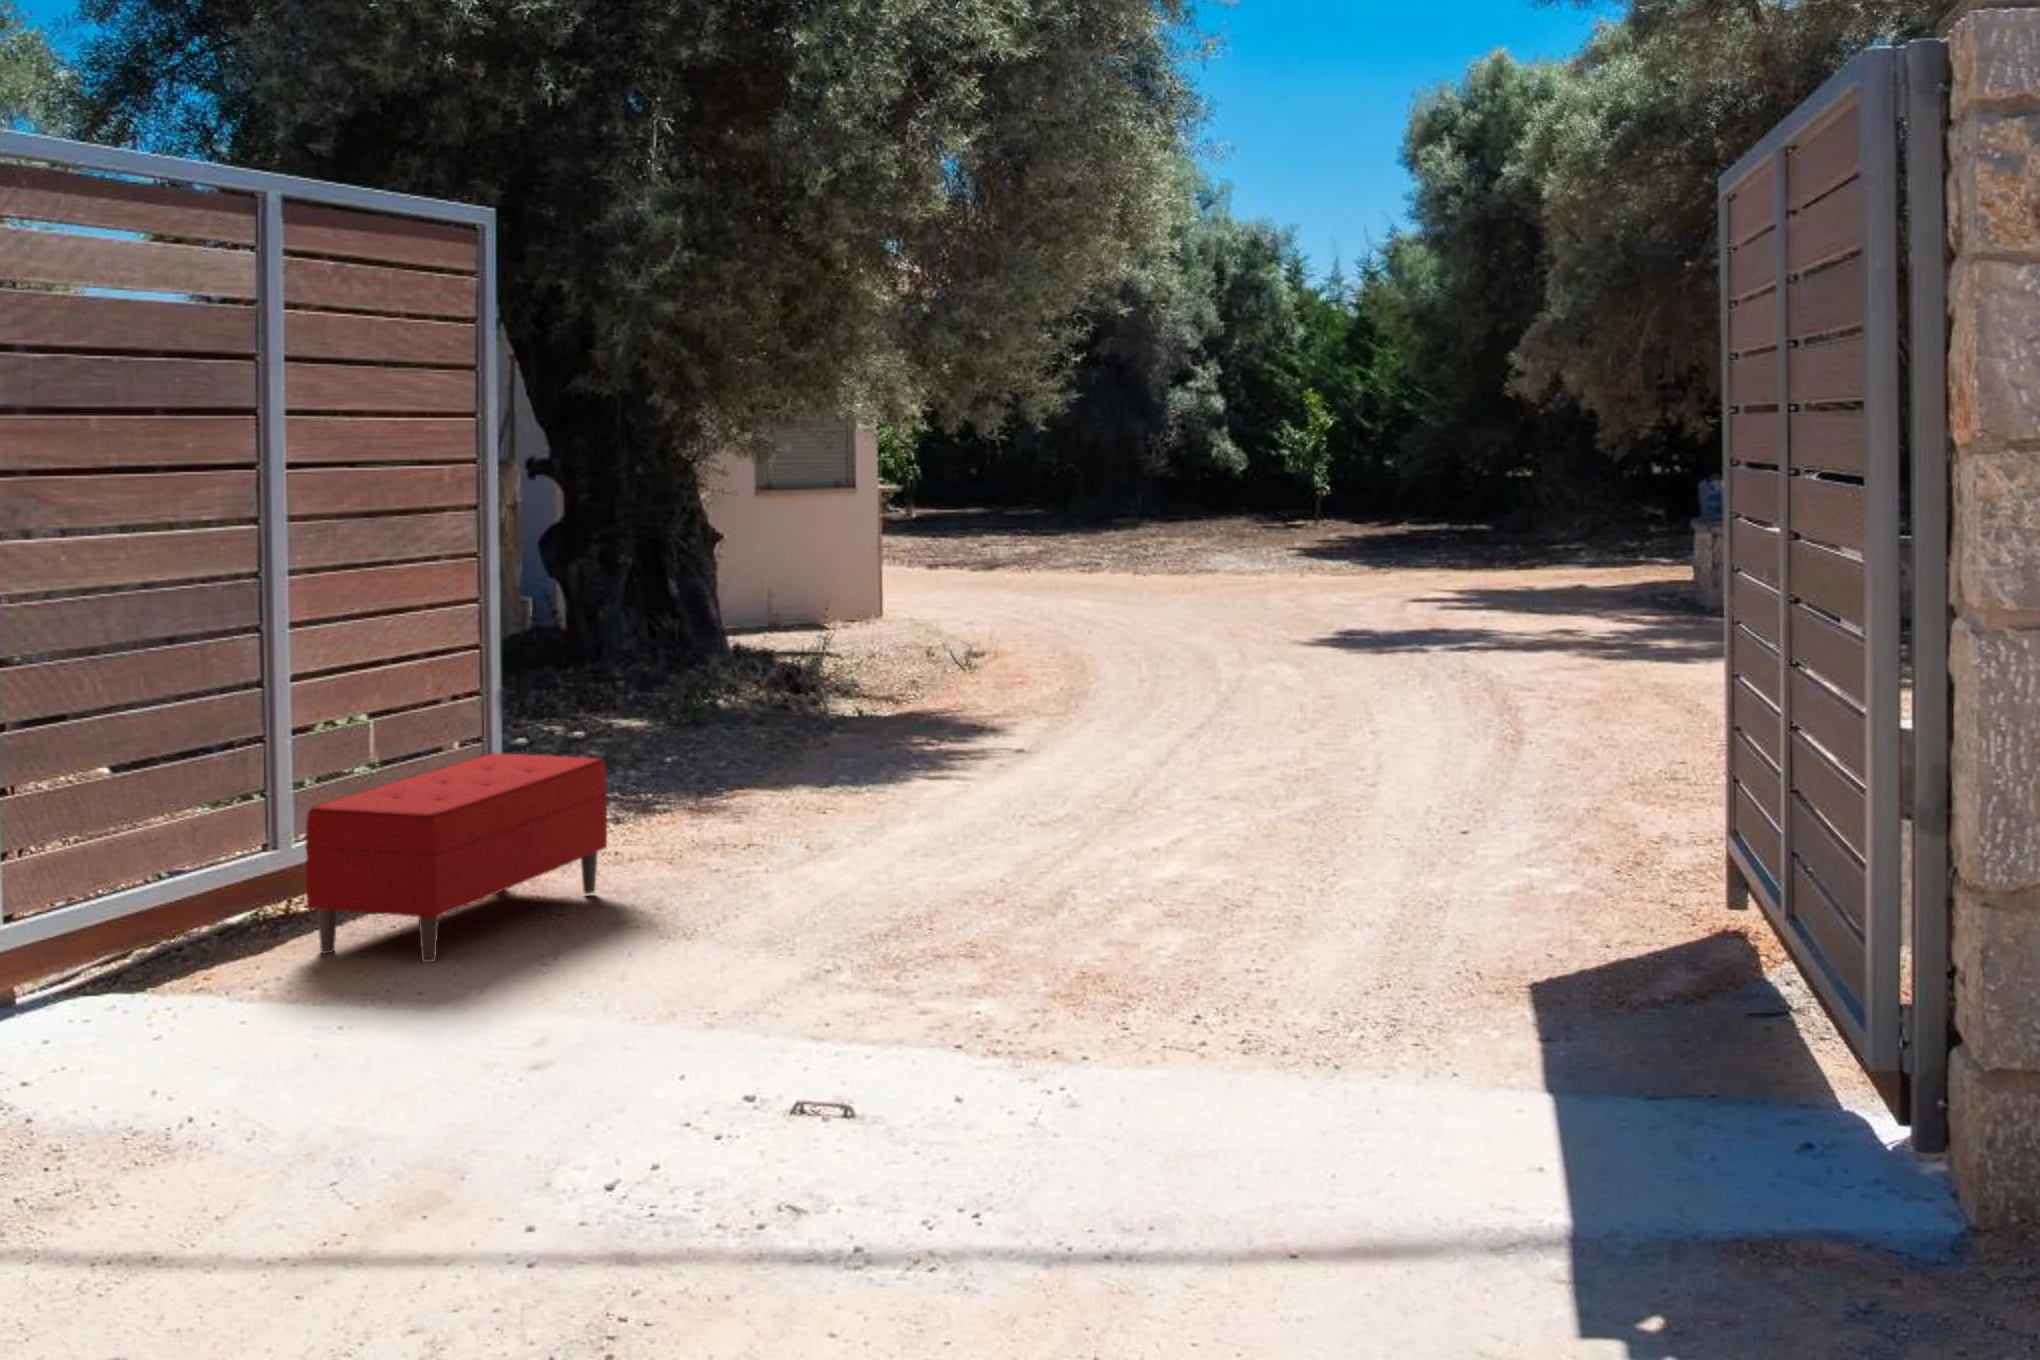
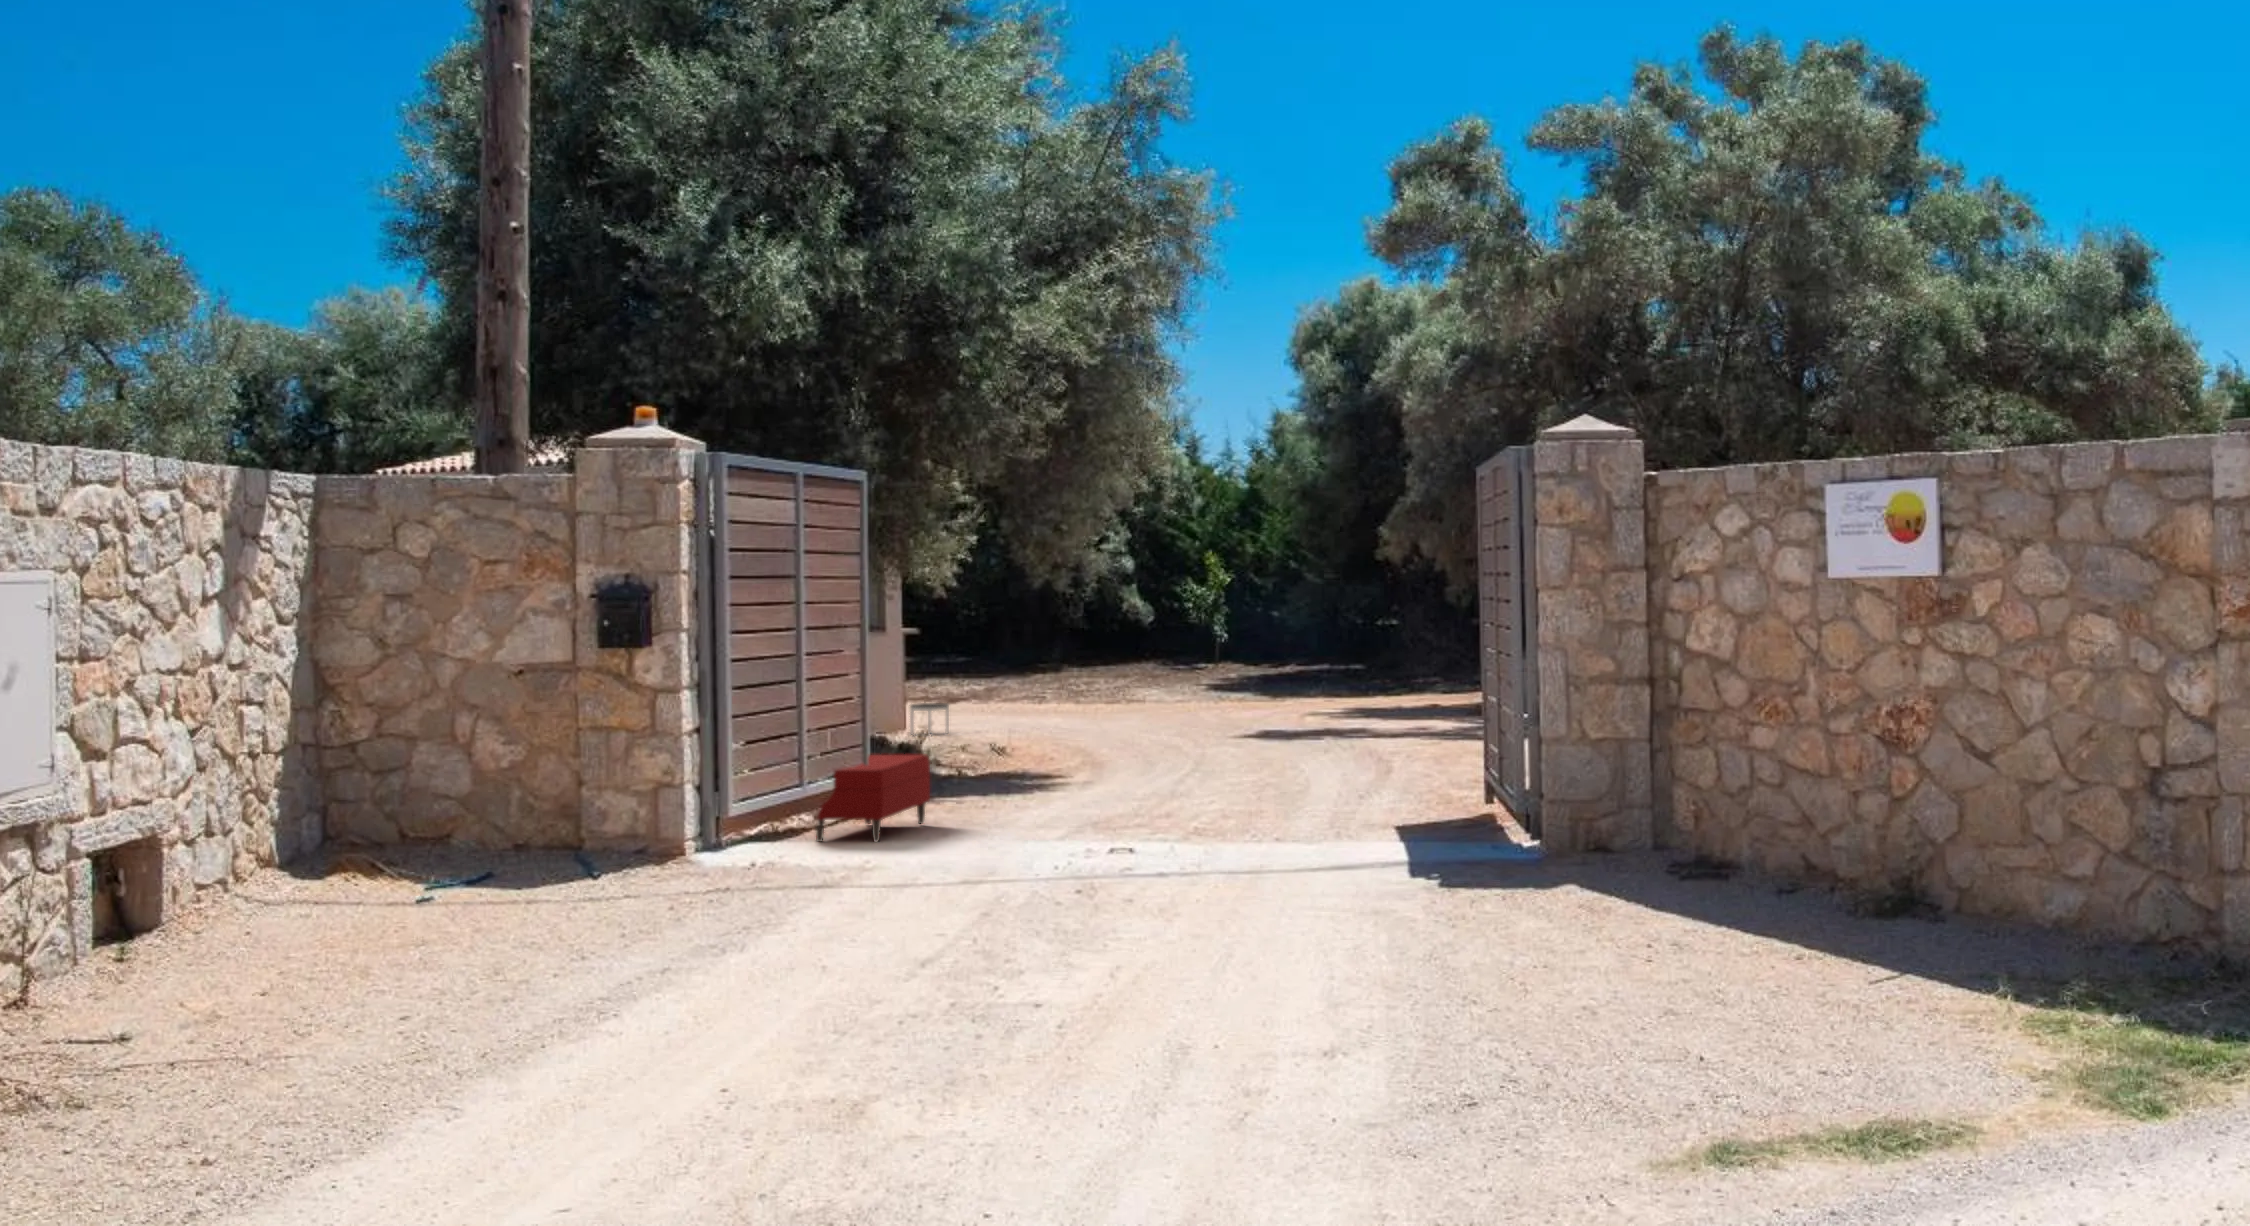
round table: none [872,585,925,630] -> present [910,703,949,735]

